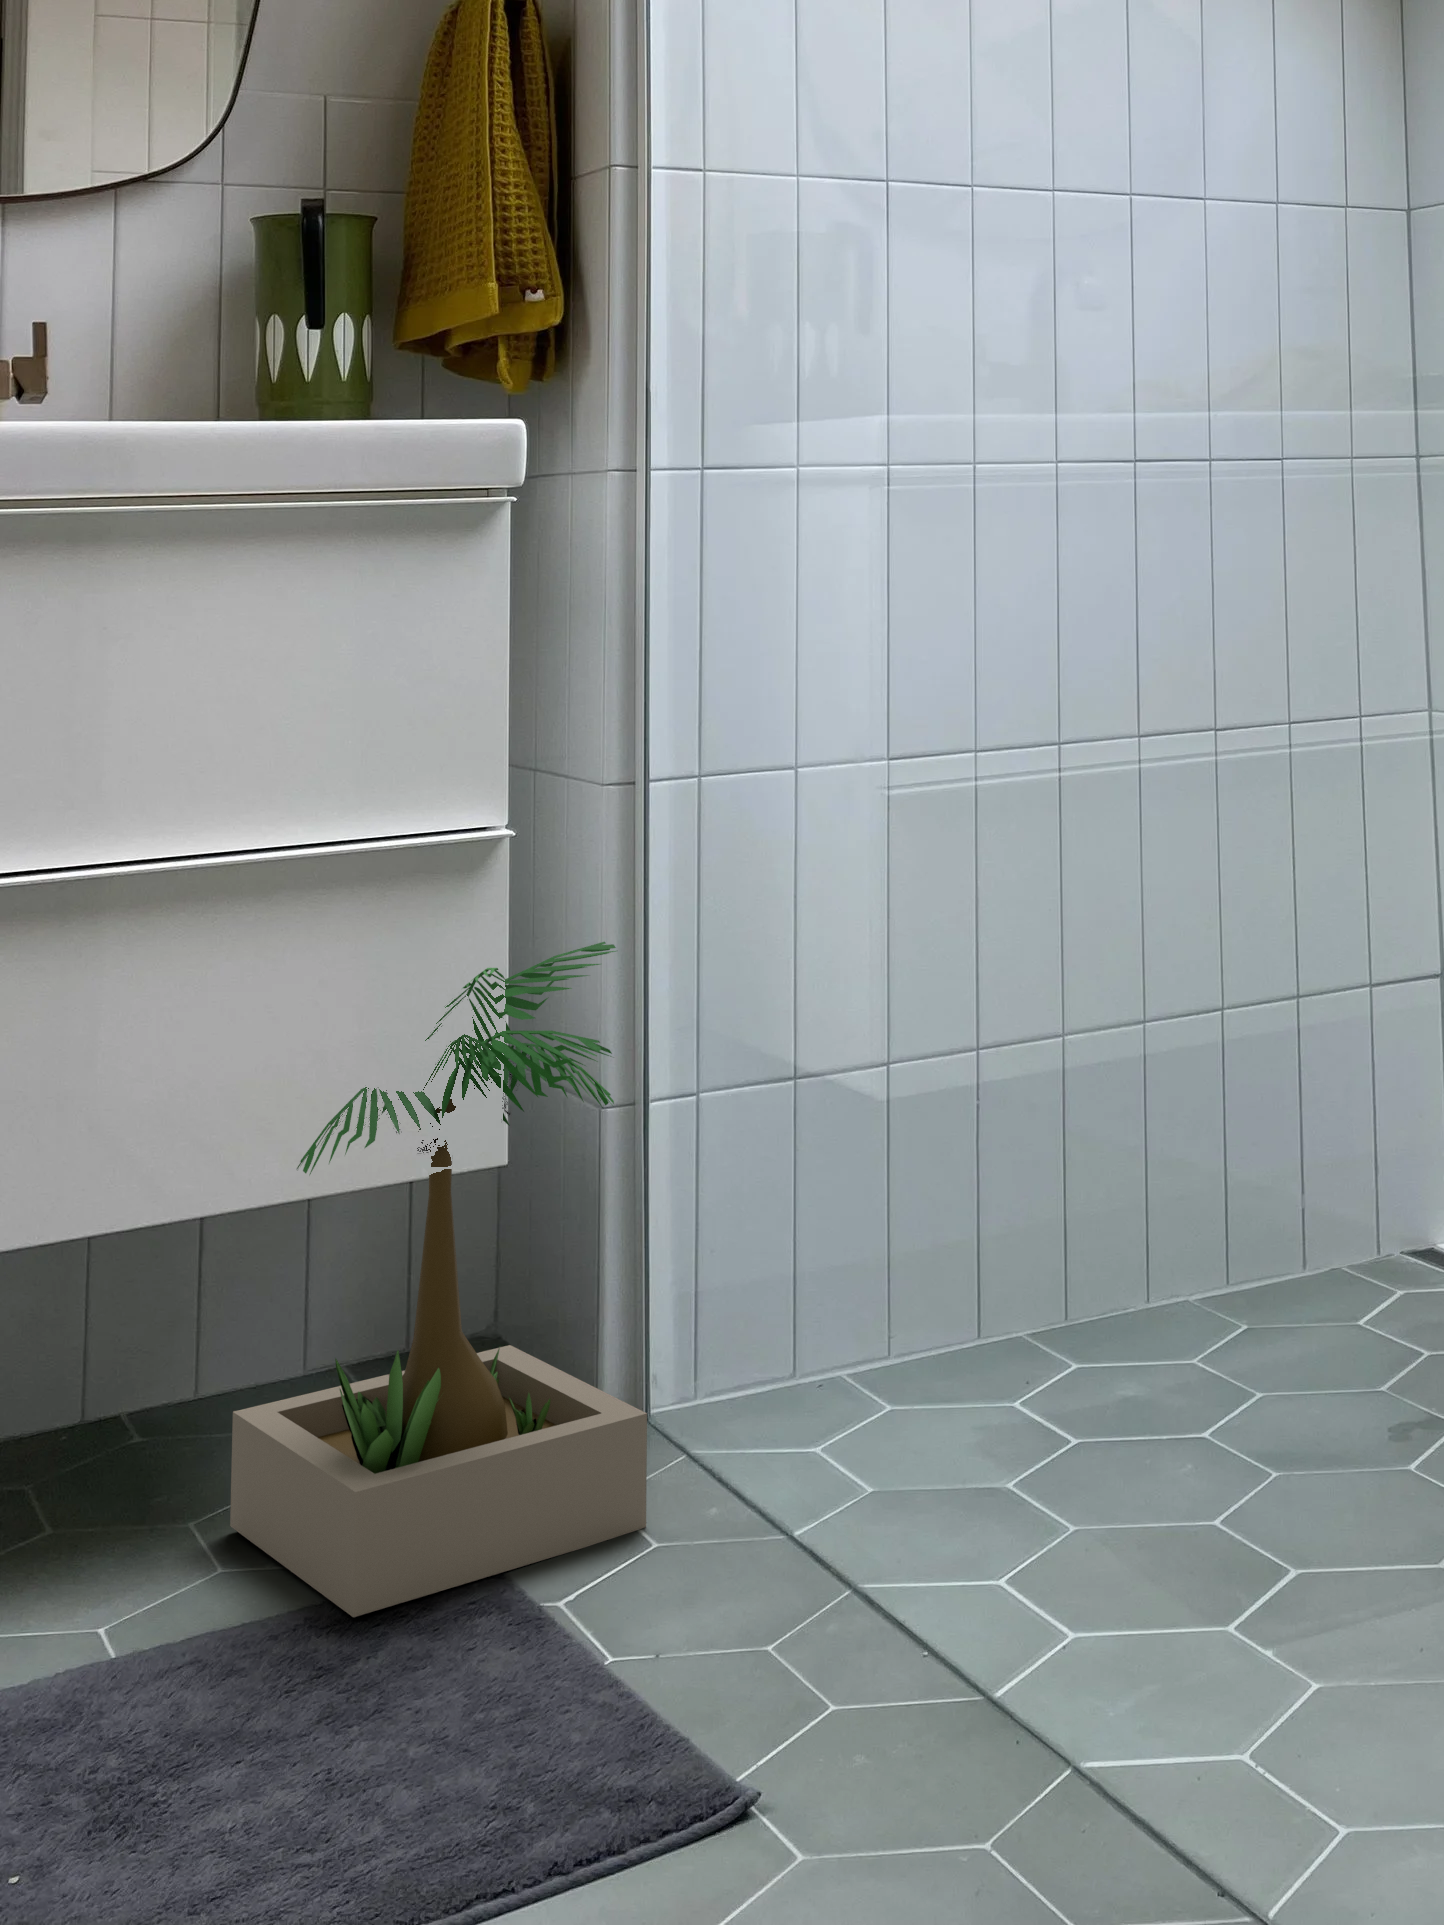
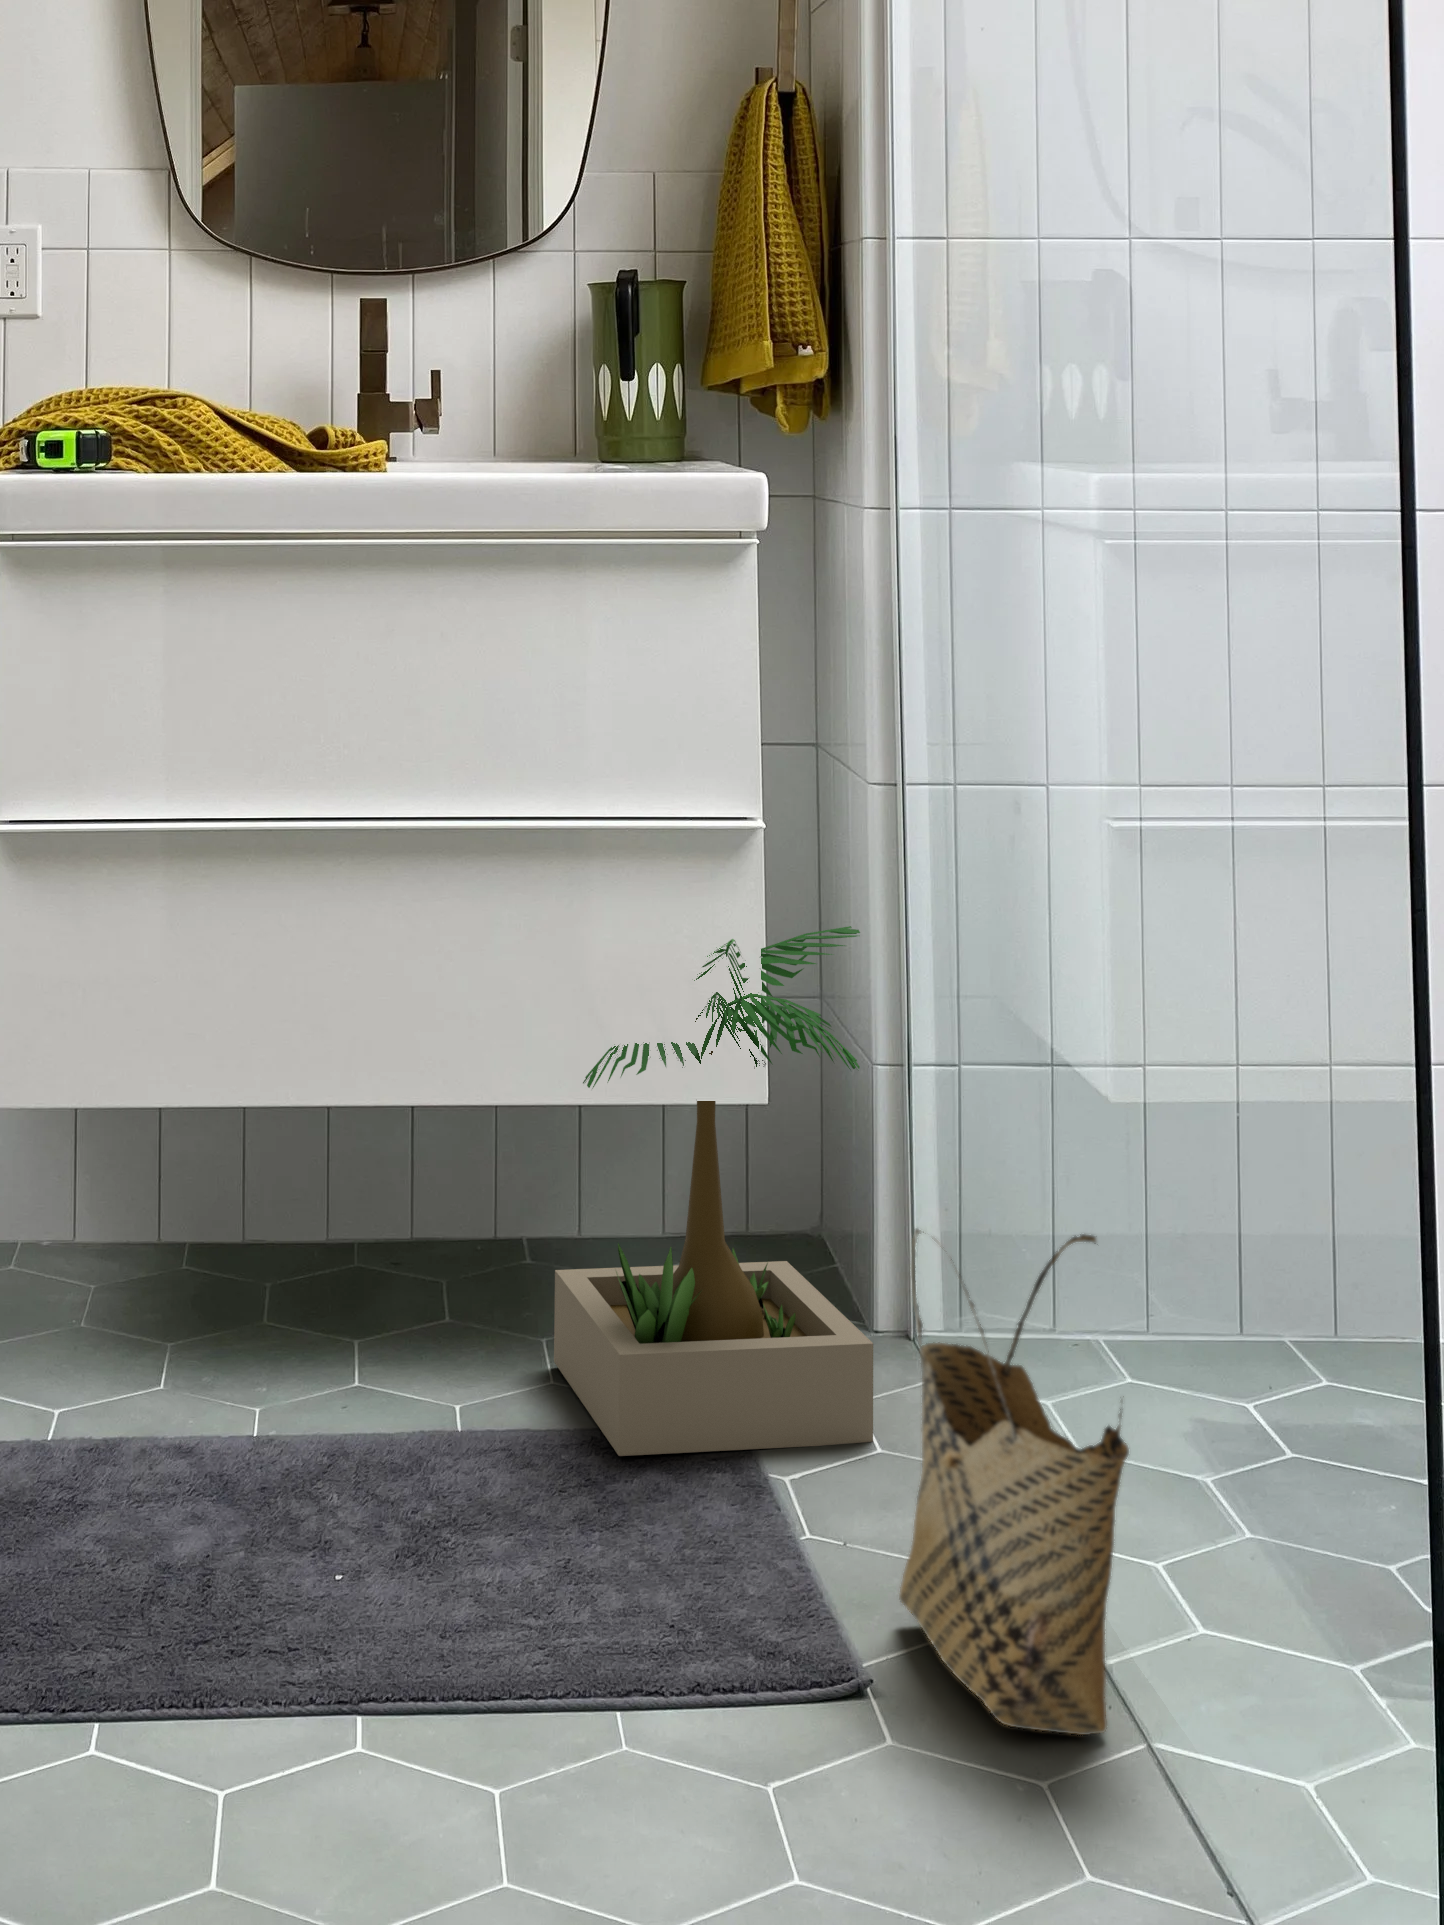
woven basket: none [756,1225,1047,1799] -> present [899,1229,1129,1735]

